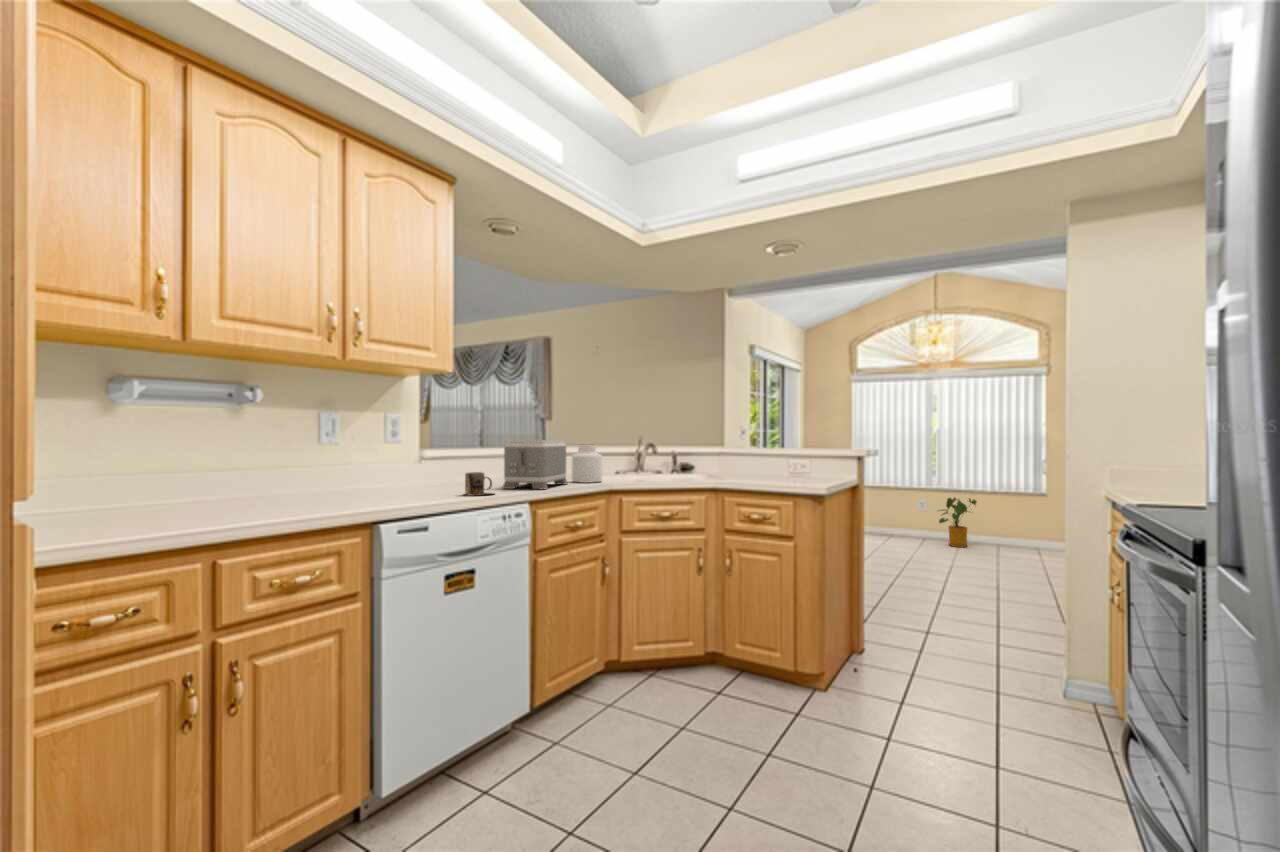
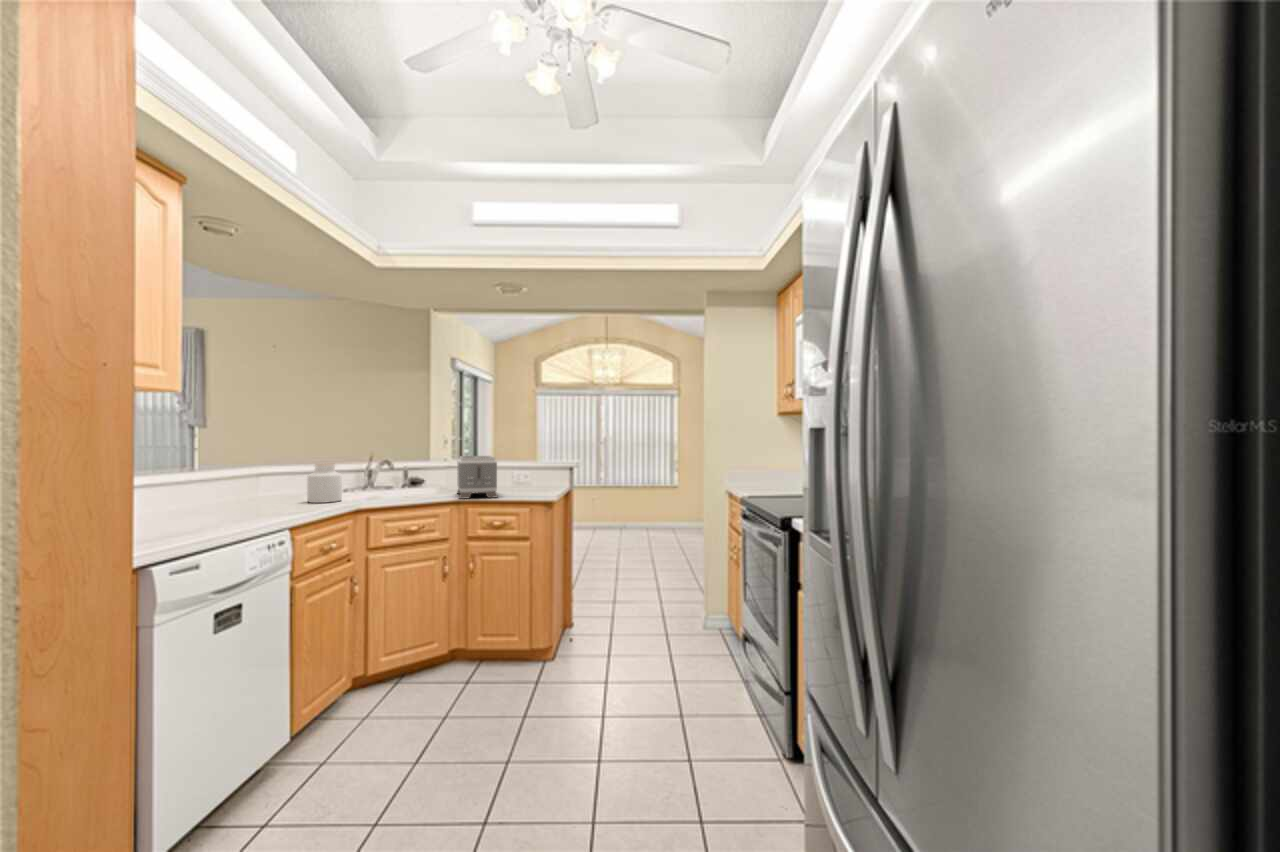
toaster: present [502,440,568,489] -> present [457,456,497,499]
mug: present [464,472,493,496] -> none [205,501,245,526]
house plant: present [939,498,976,547] -> none [601,492,630,532]

